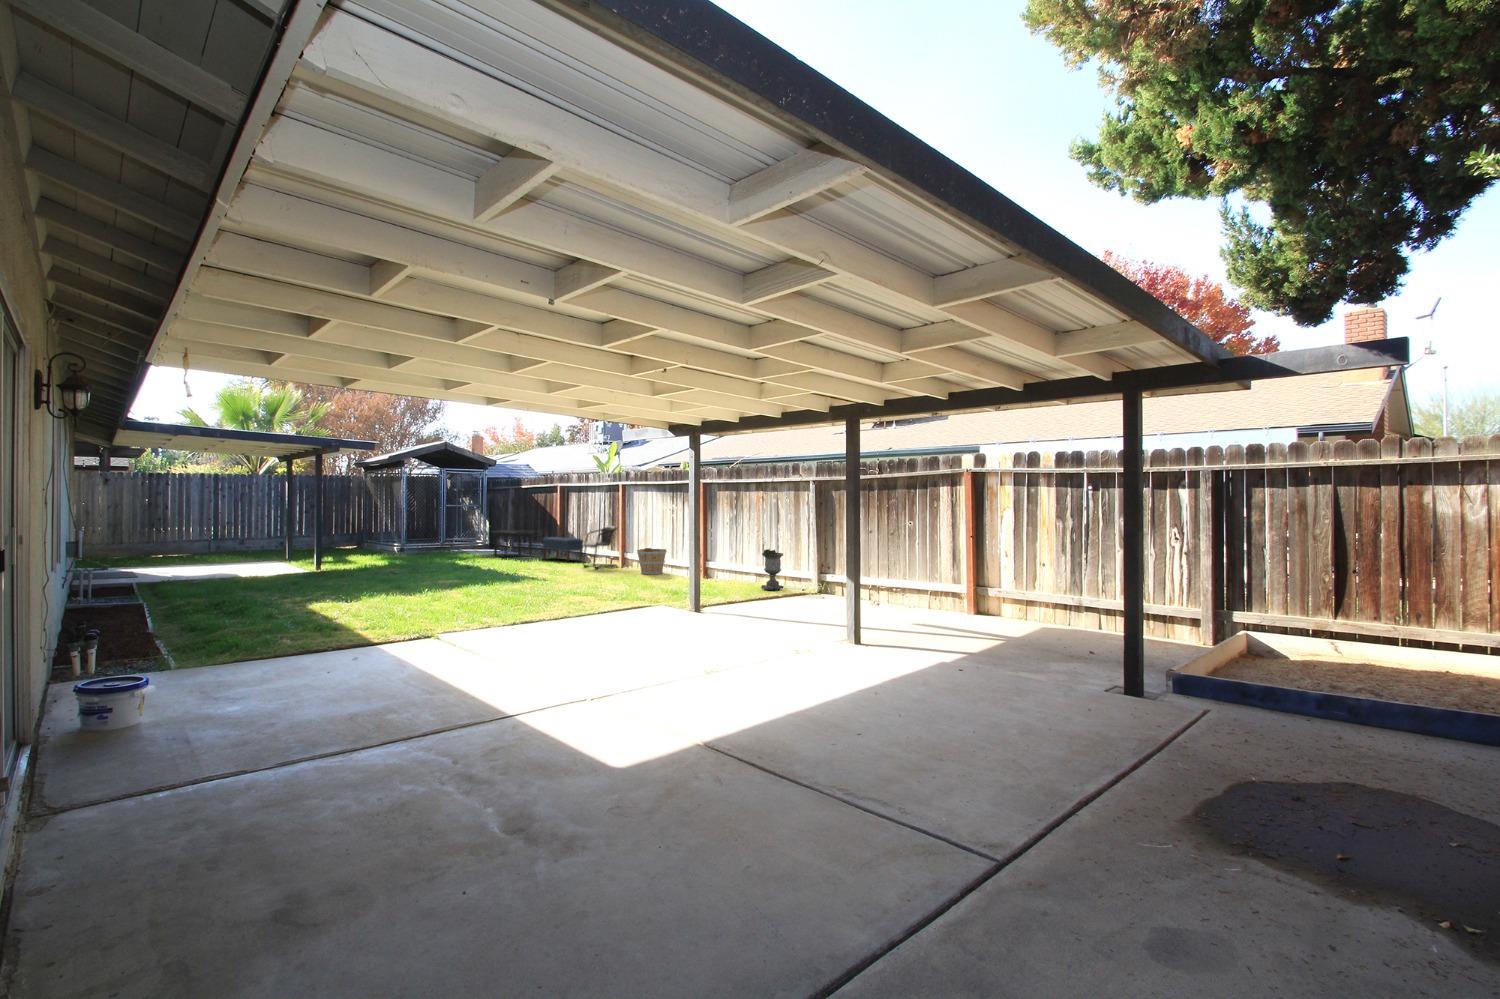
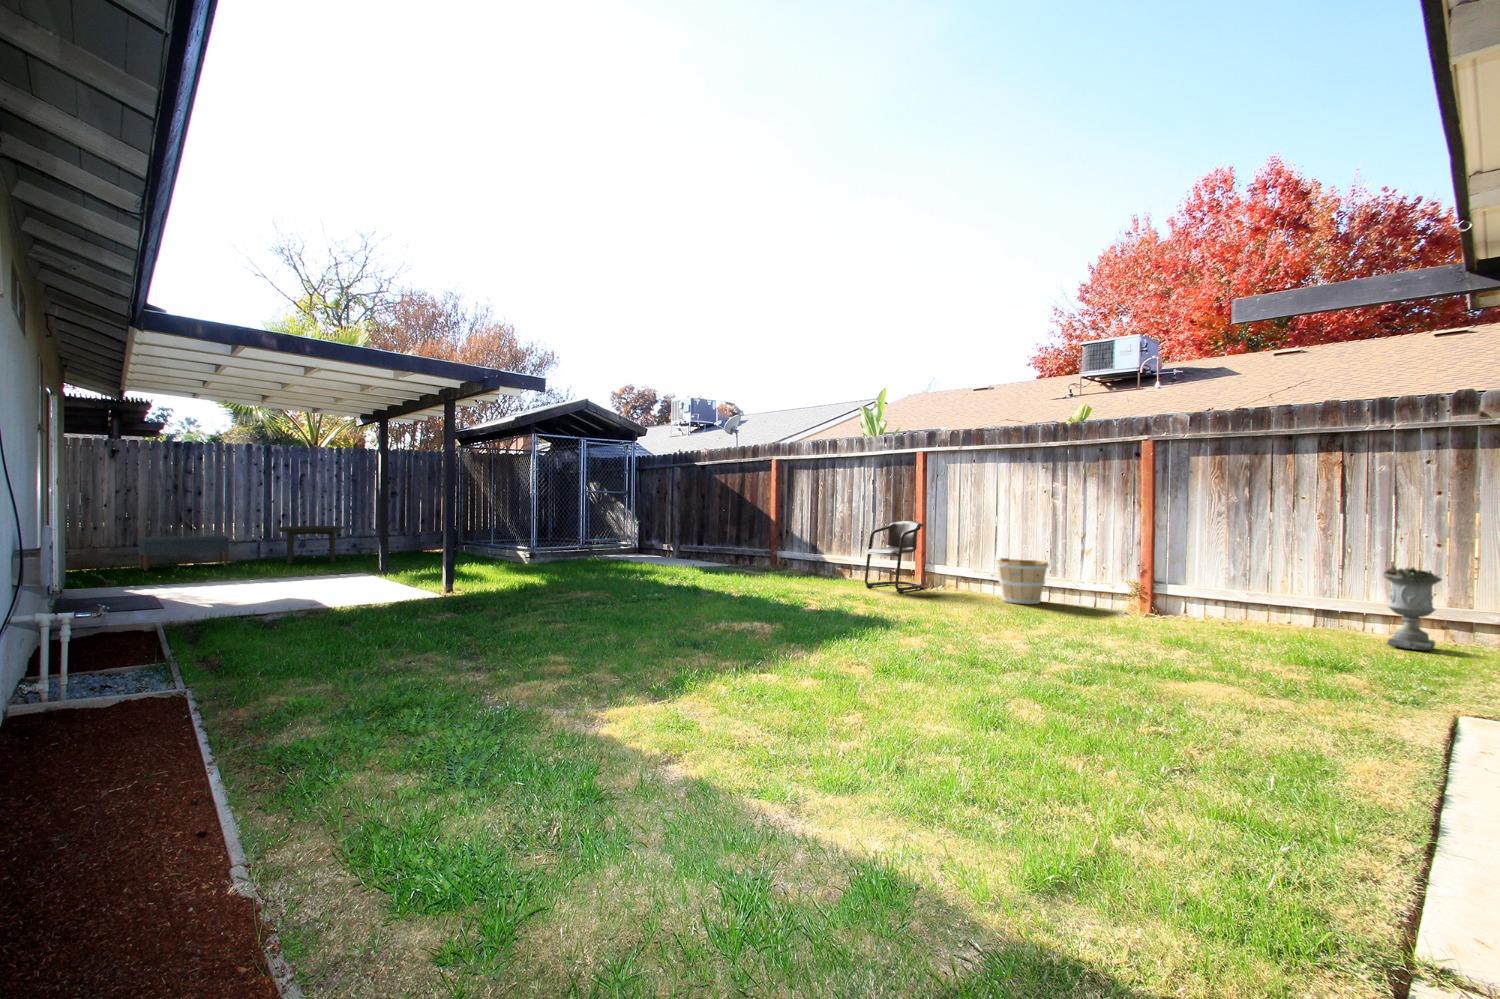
round table: present [492,530,534,557] -> present [277,526,345,564]
bench: present [542,537,583,561] -> present [138,535,229,571]

